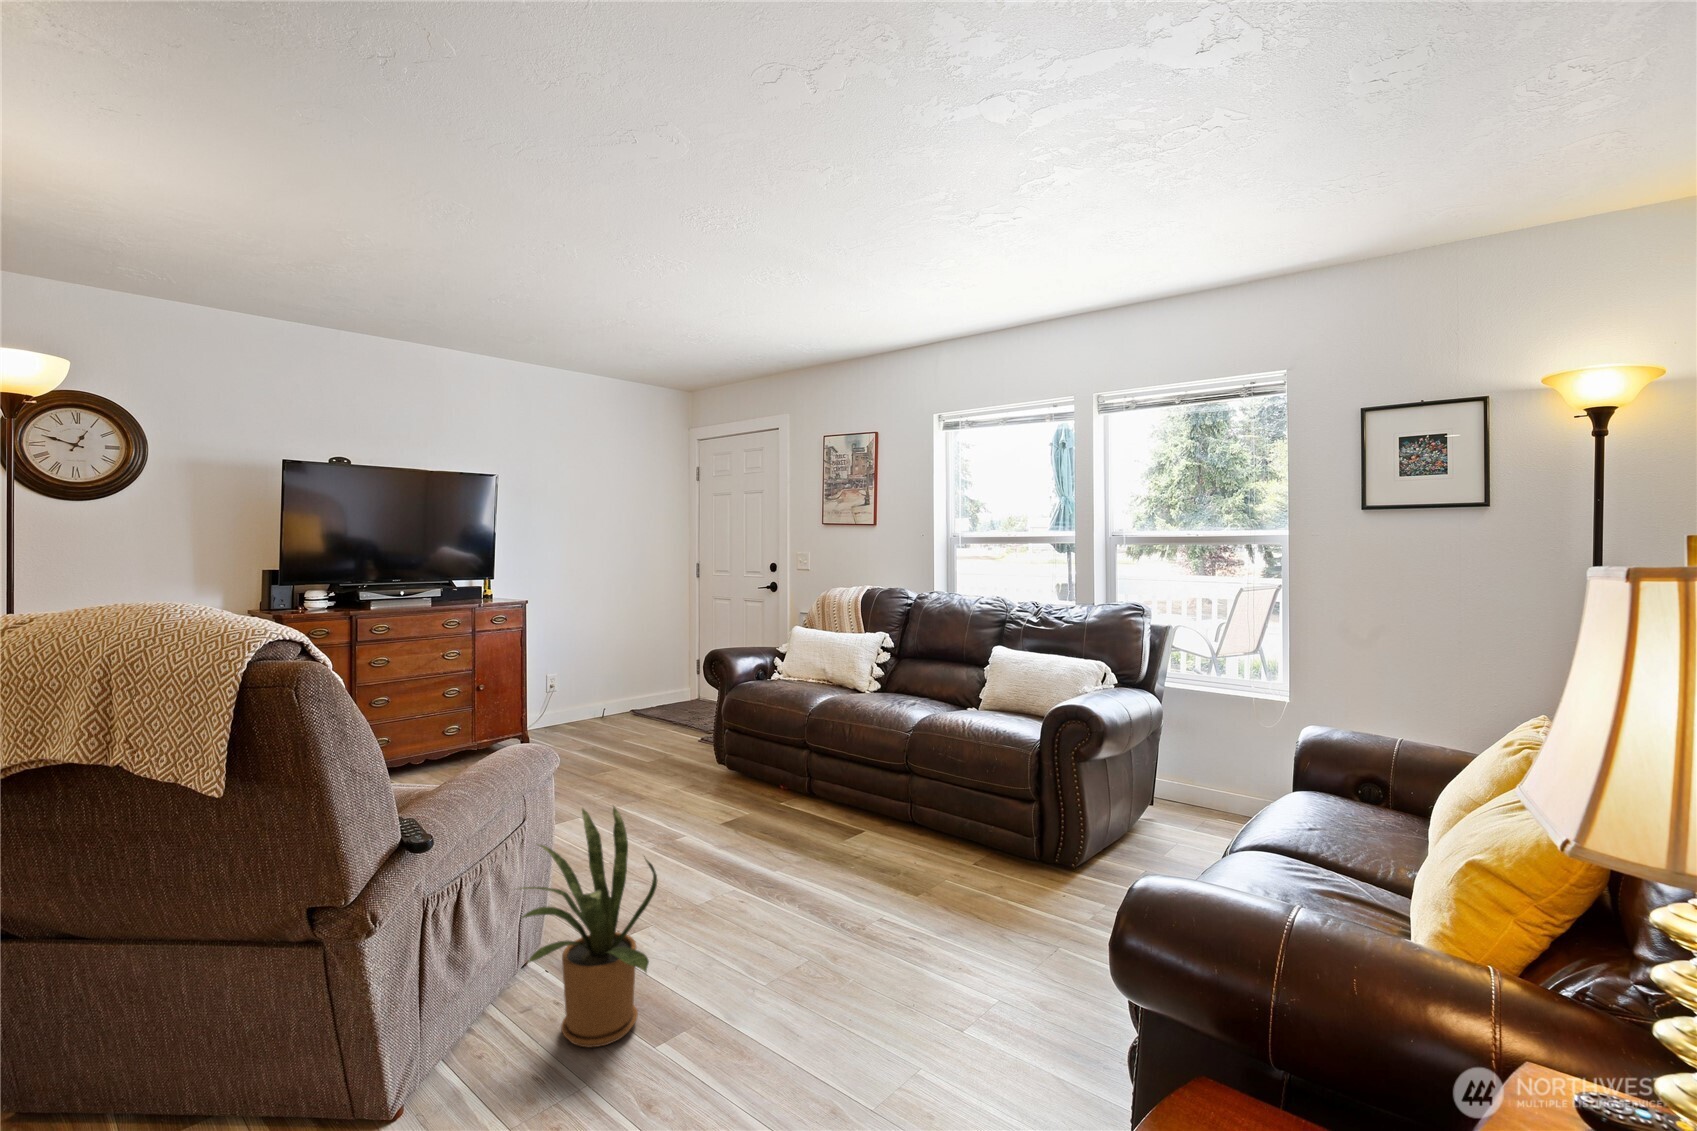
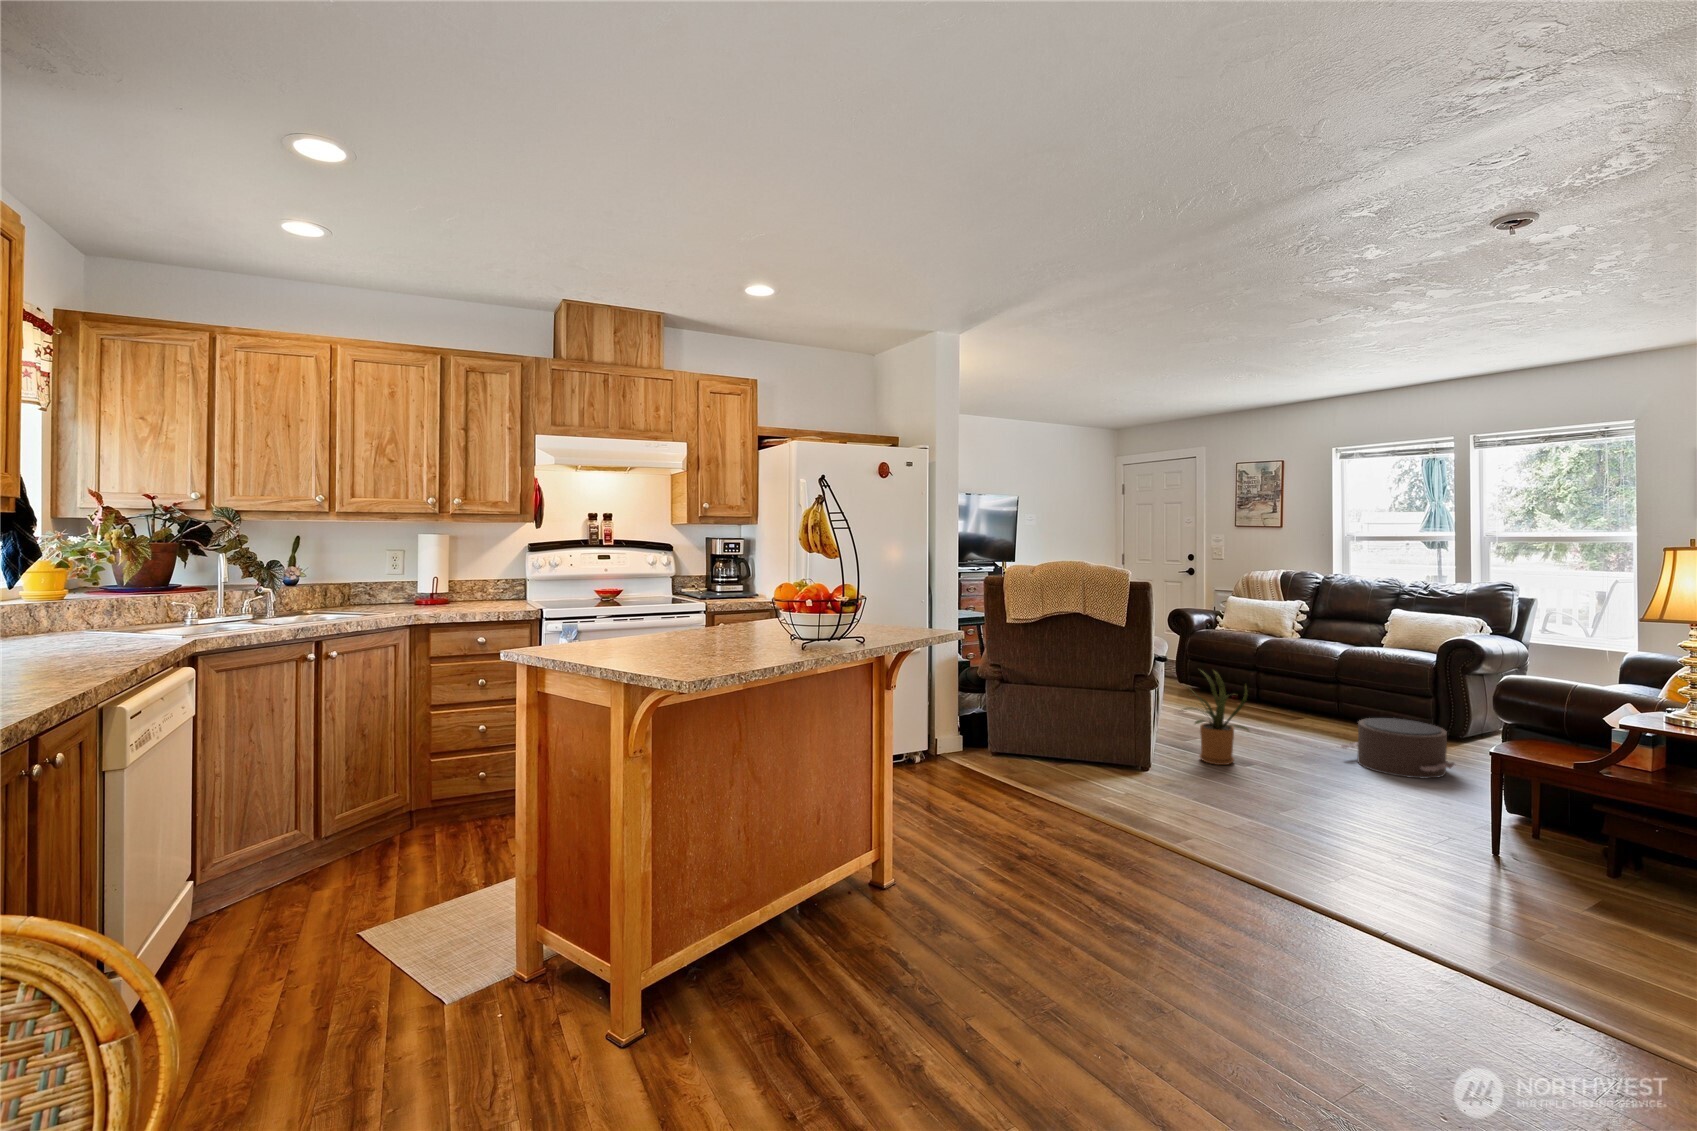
pouf: none [864,872,1058,1028] -> present [1341,718,1454,778]

